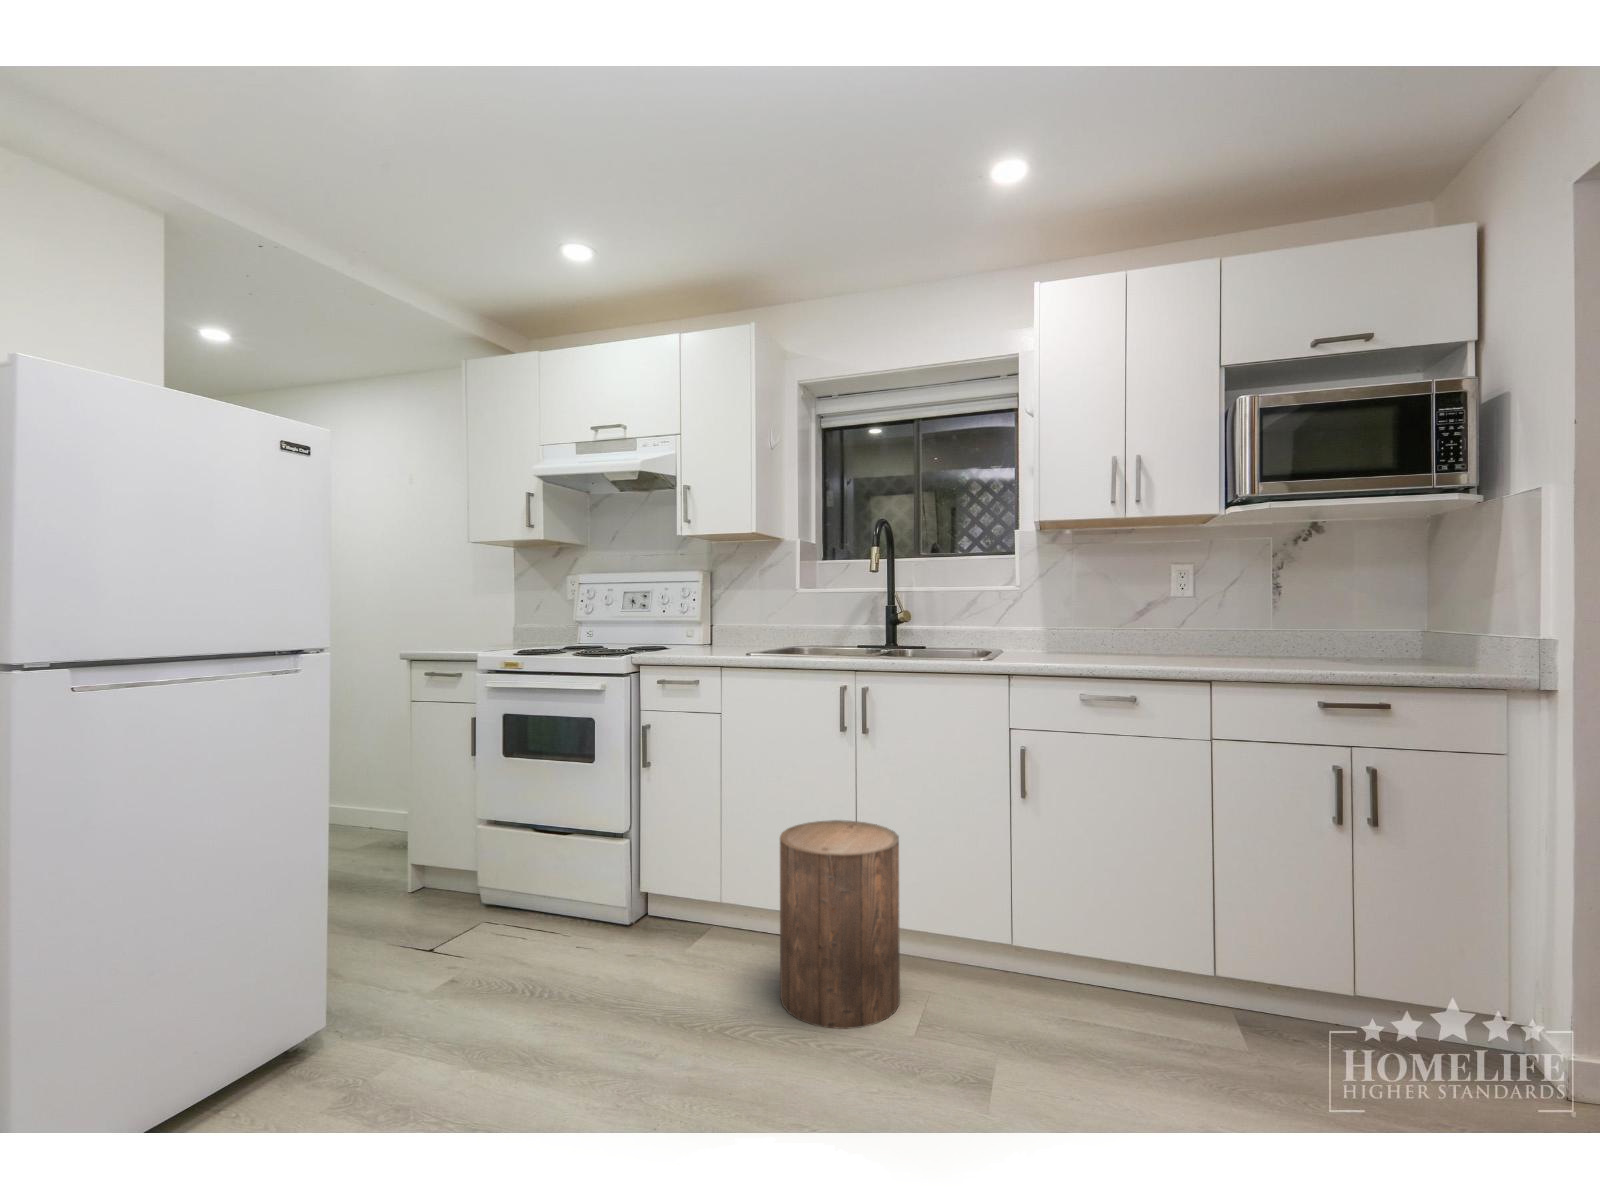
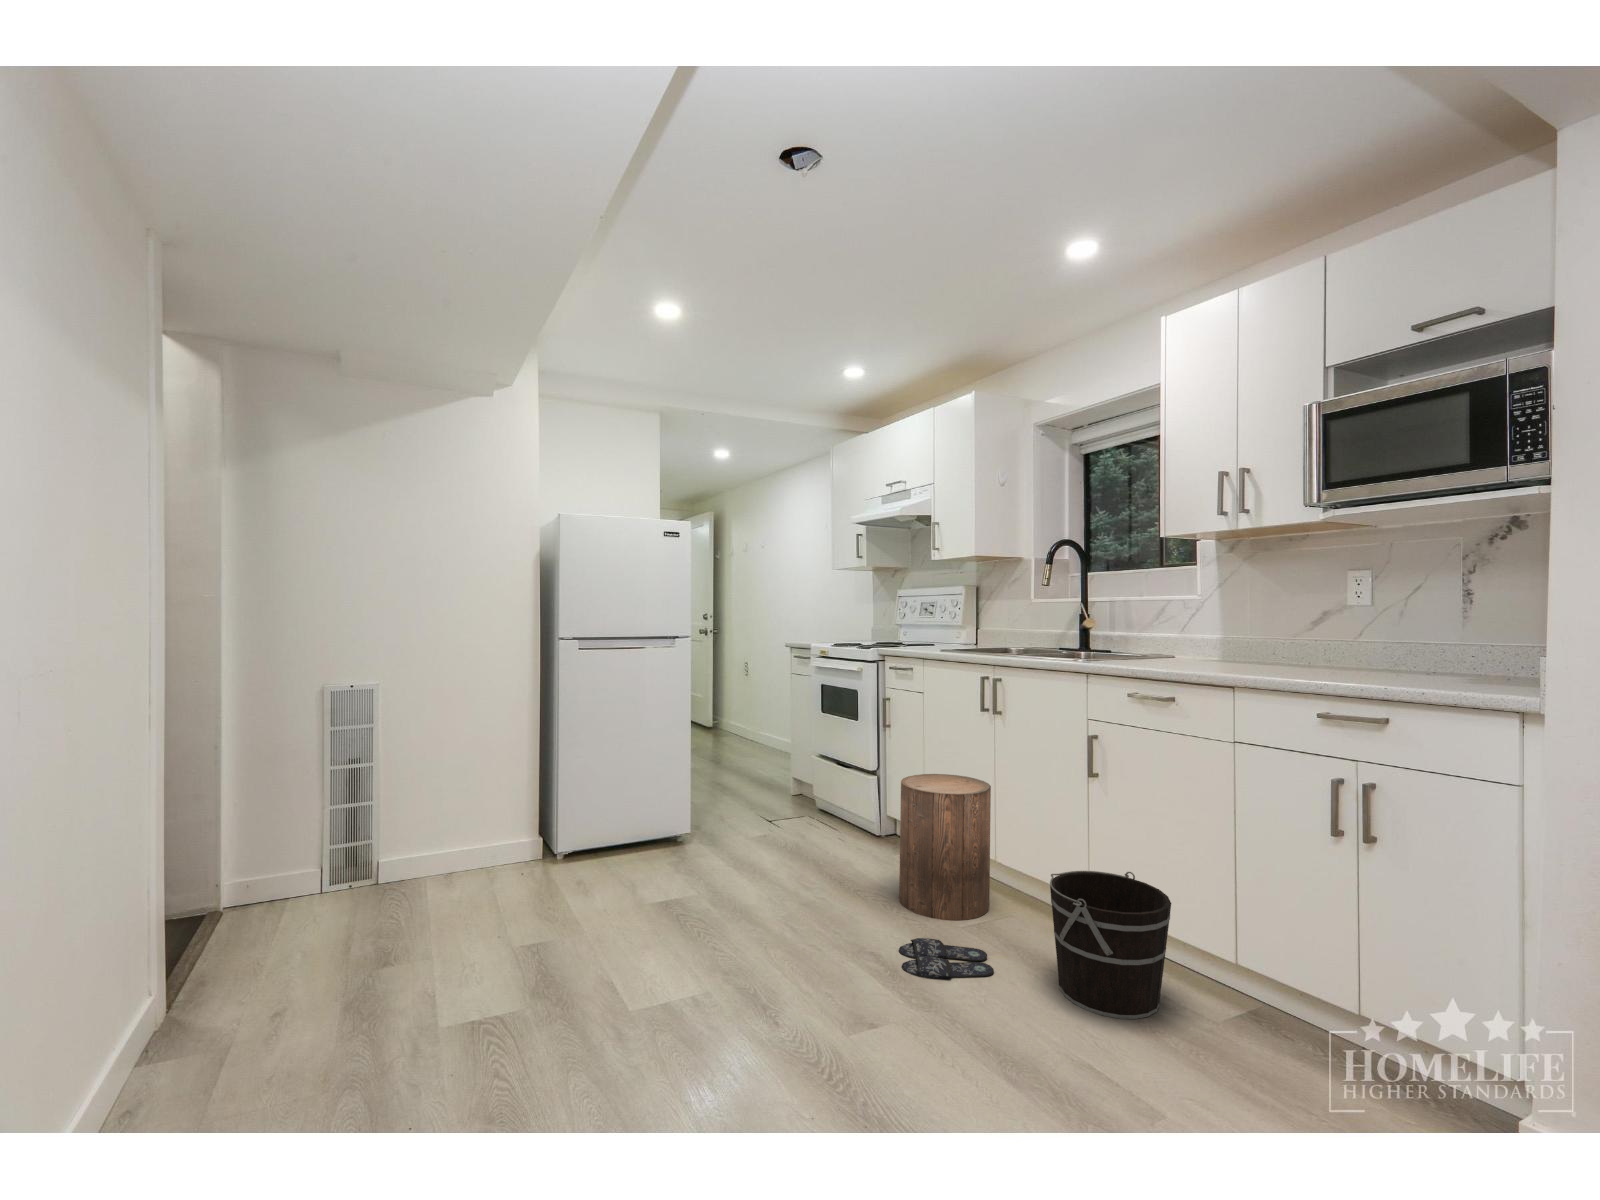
bucket: none [1056,896,1200,1078] -> present [1050,871,1171,1019]
slippers: none [901,1049,1029,1130] -> present [899,938,994,979]

